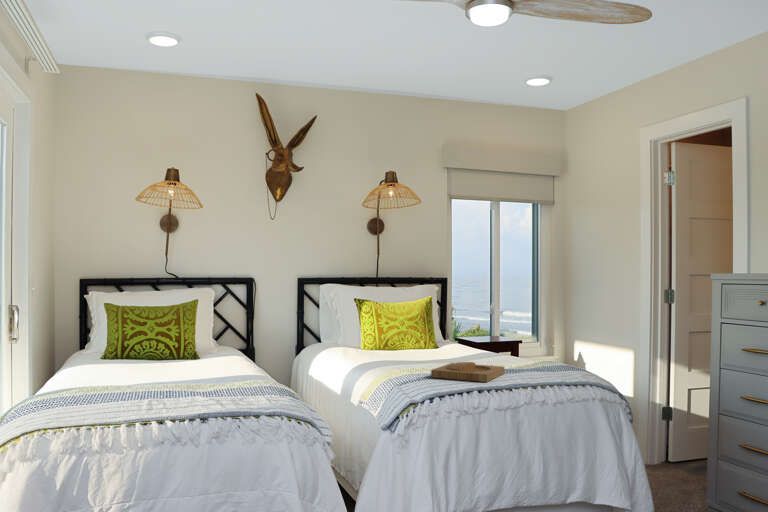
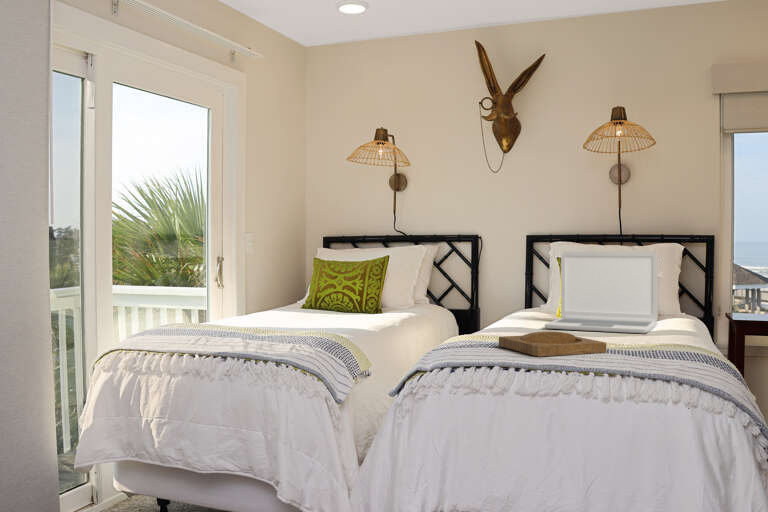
laptop: none [382,296,469,359] -> present [545,252,658,333]

